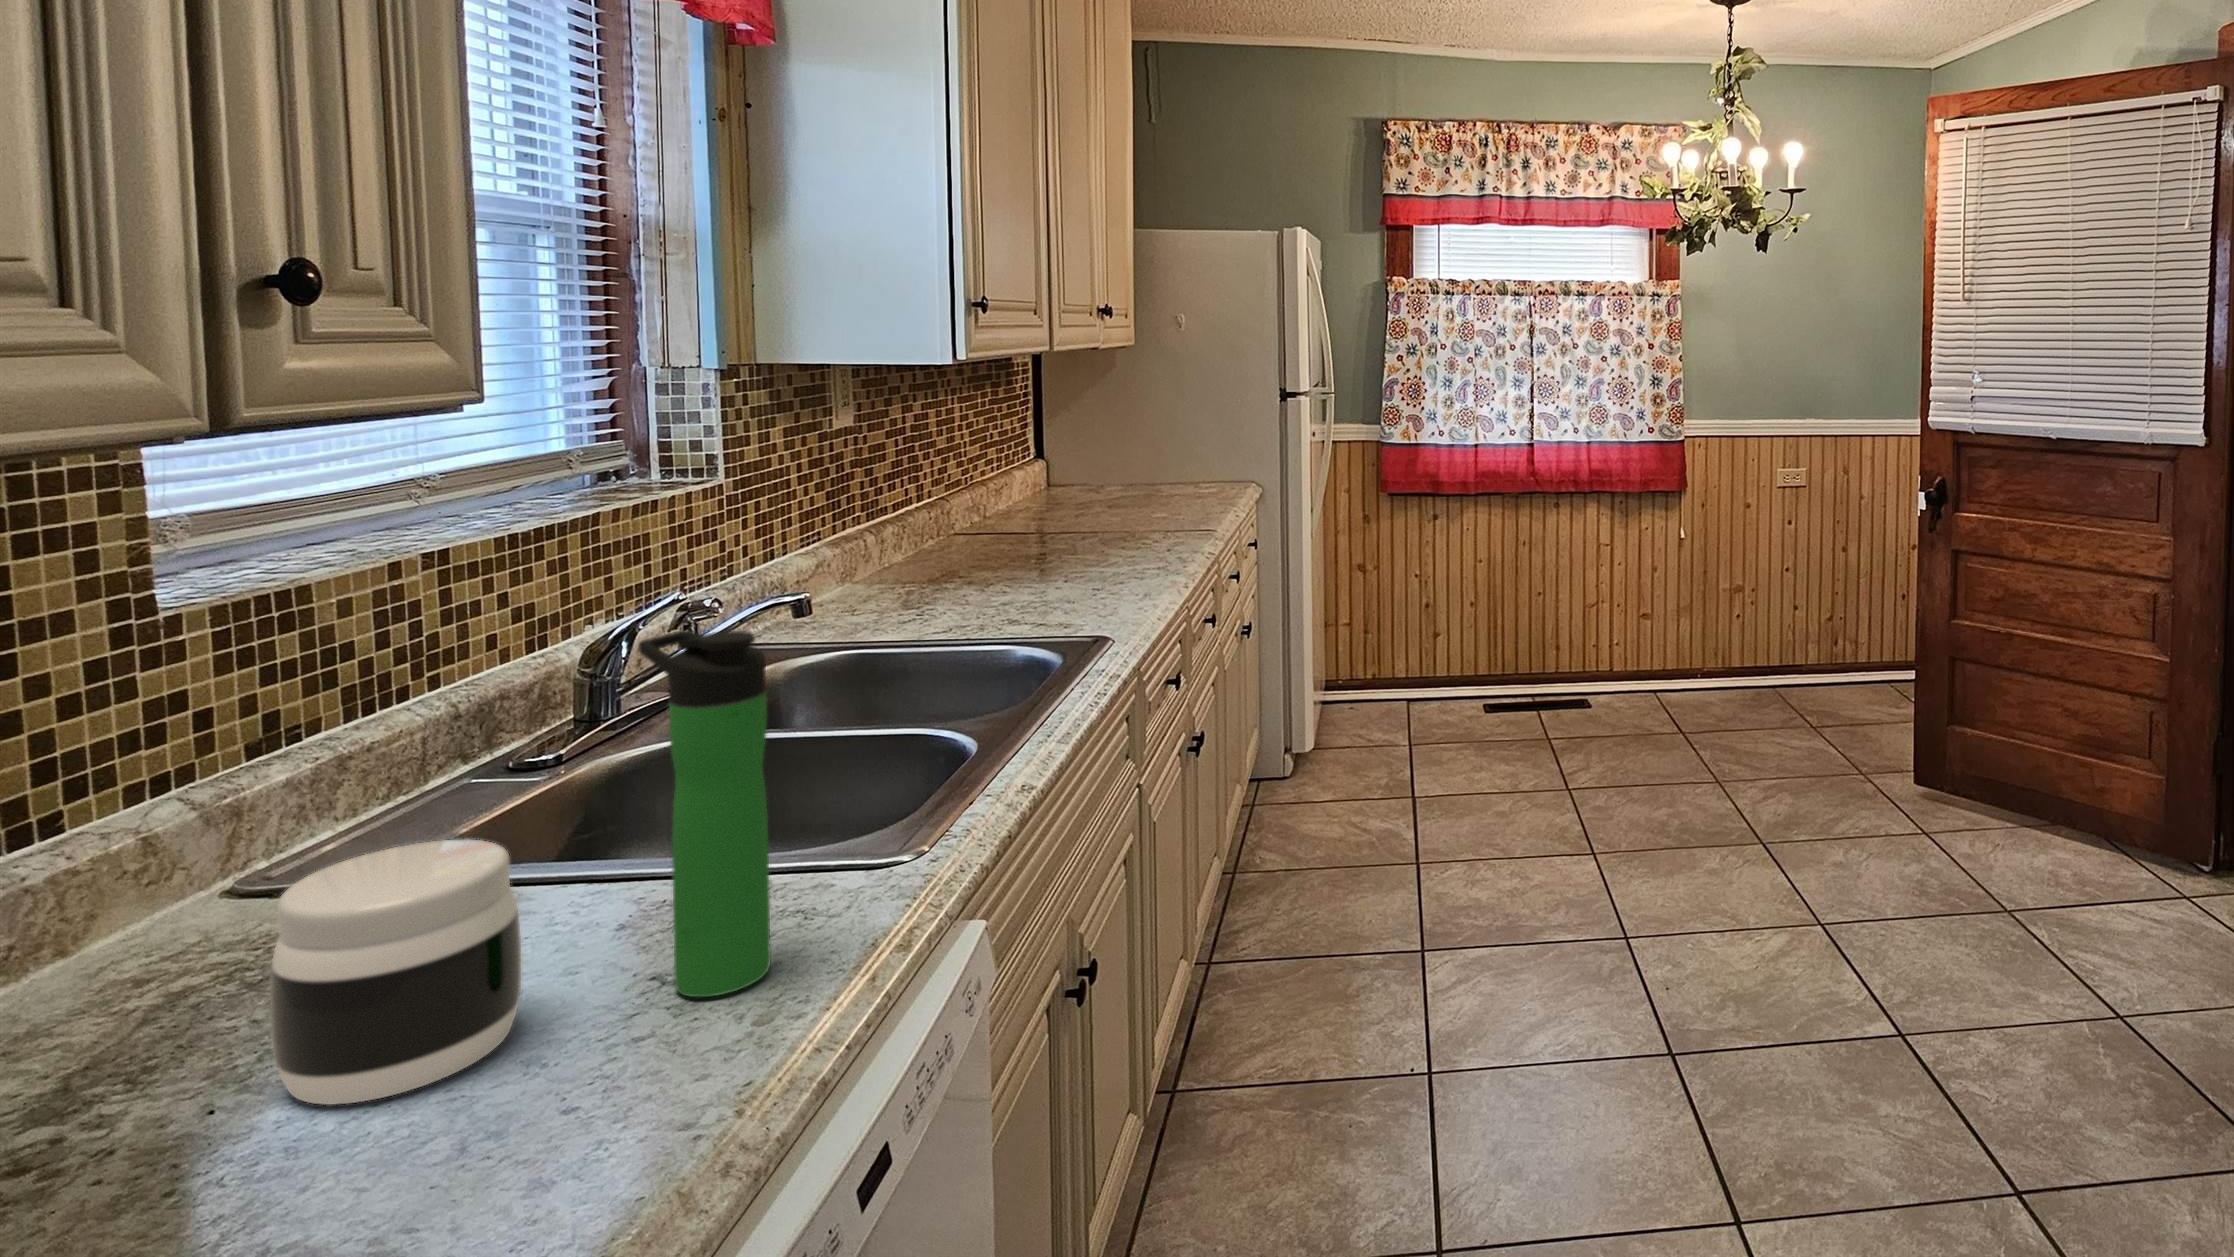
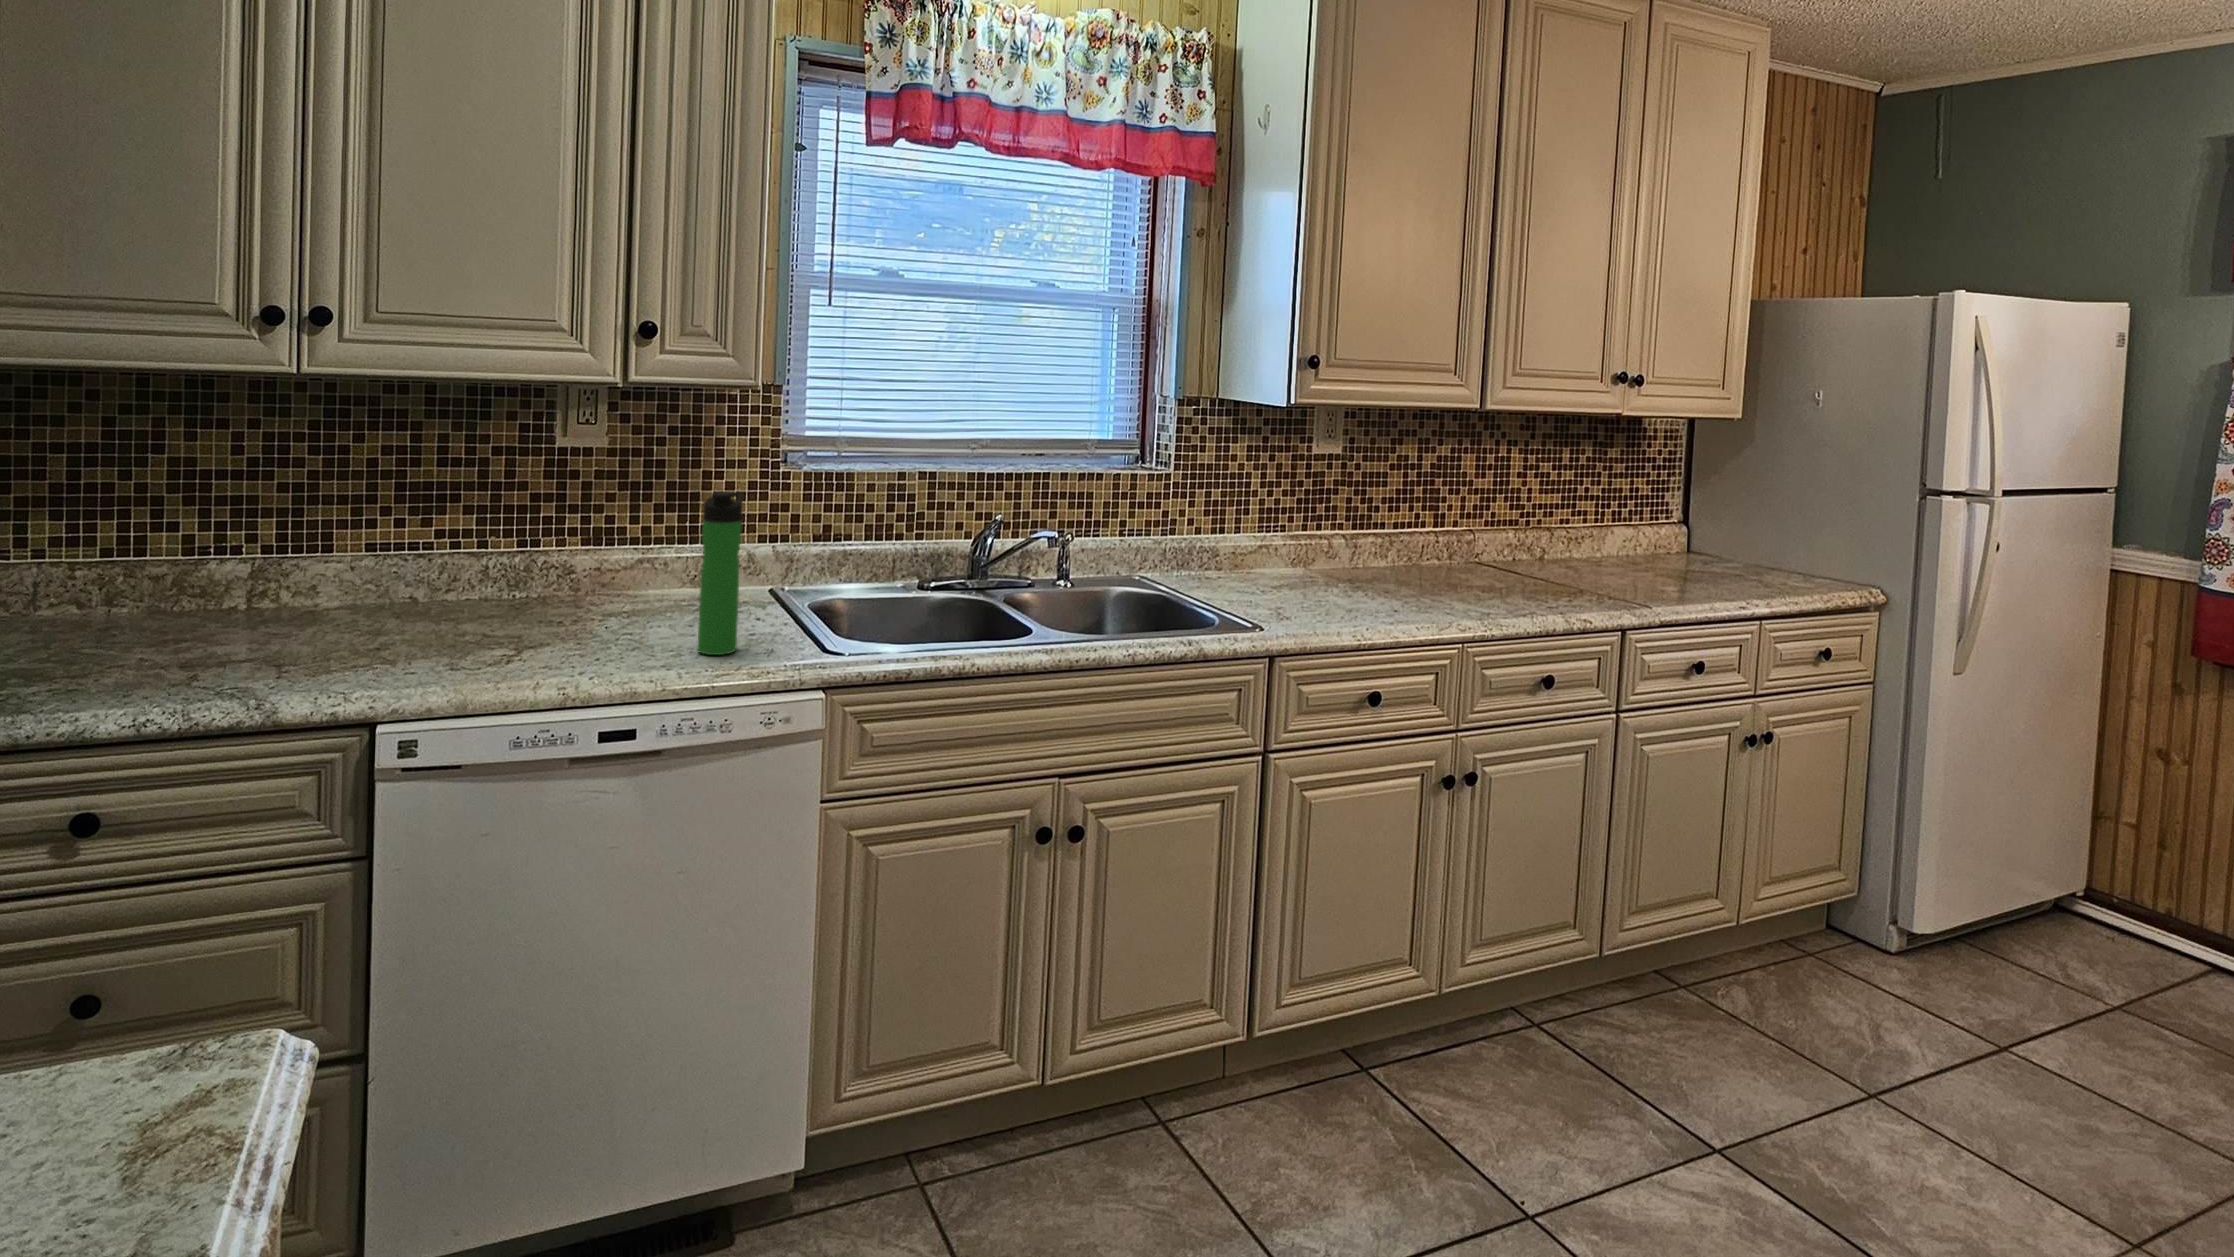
jar: present [270,839,521,1105] -> none [612,554,689,639]

